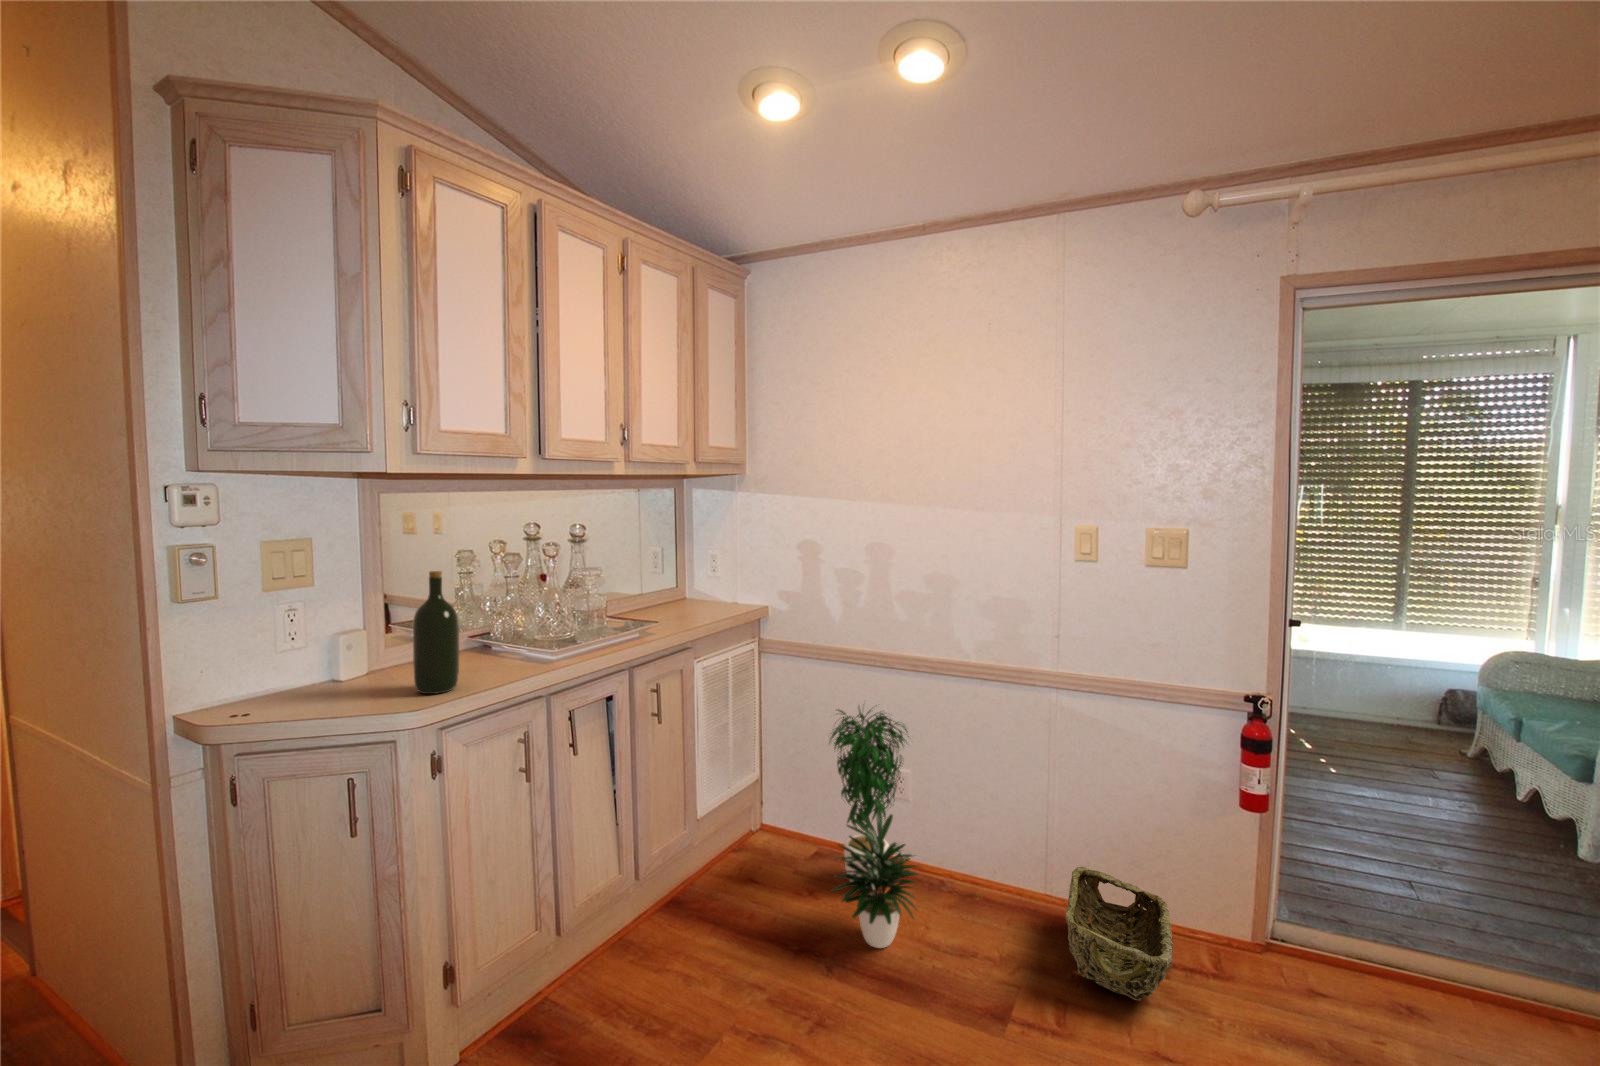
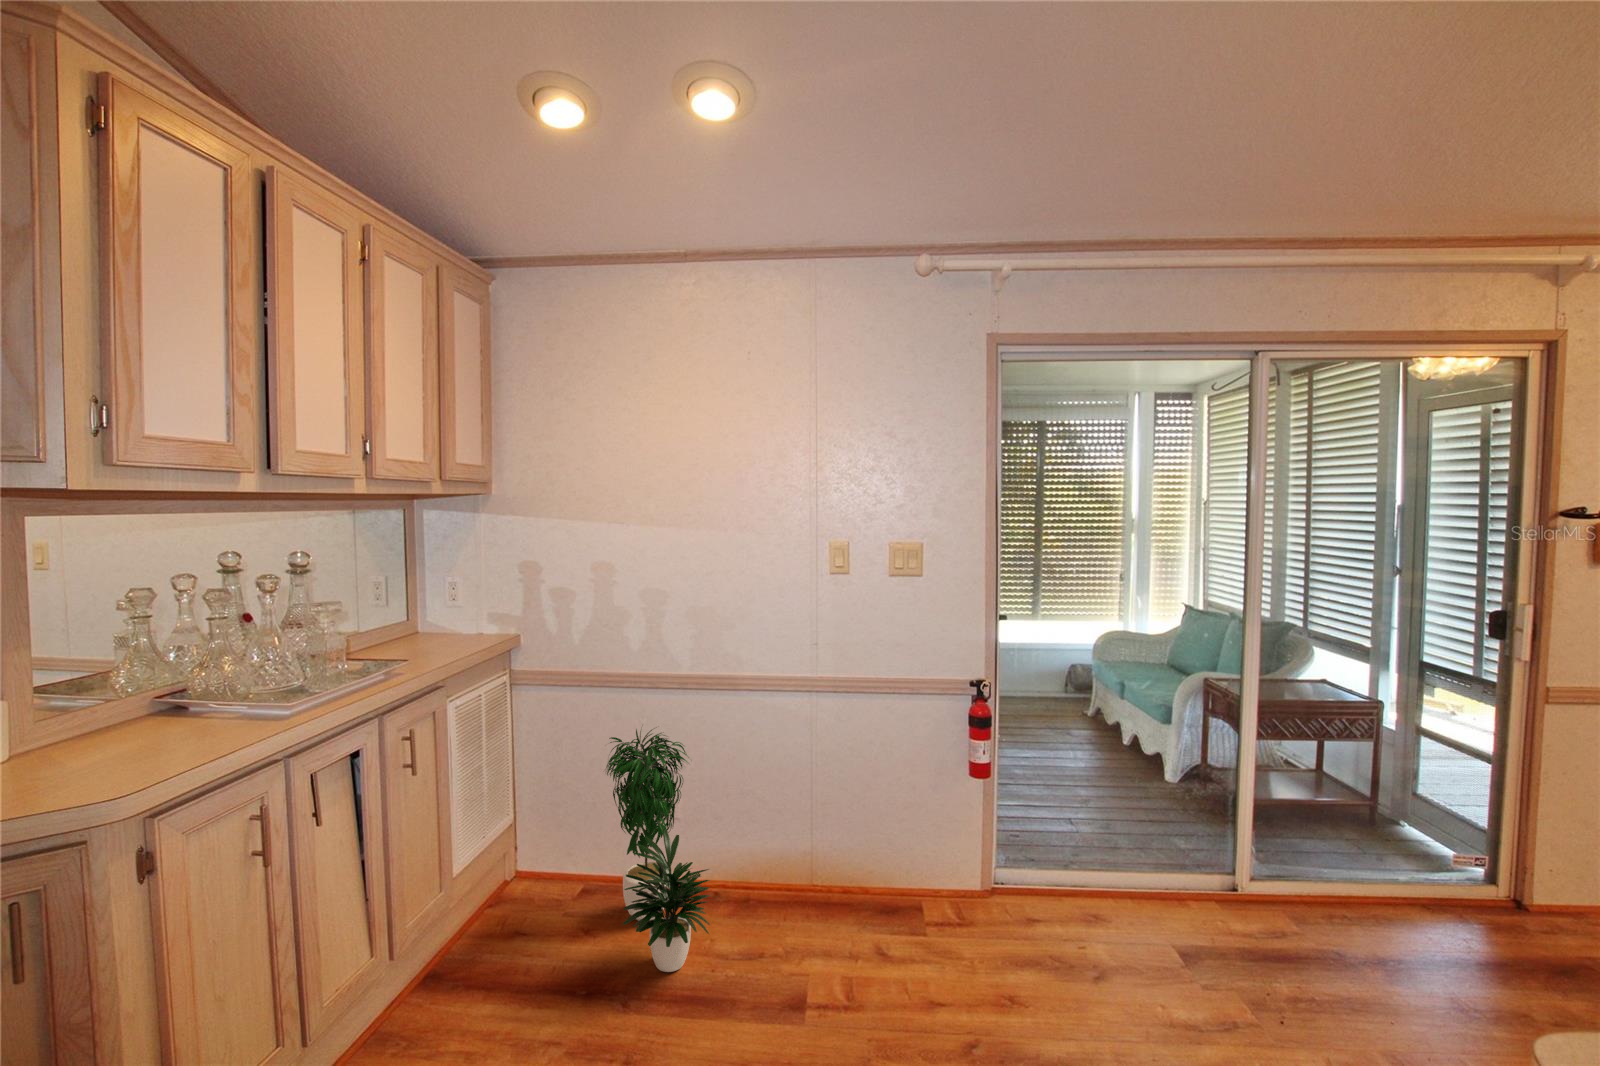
wine bottle: present [413,571,459,694] -> none [100,614,170,774]
woven basket: present [1066,867,1173,1001] -> none [841,852,931,957]

